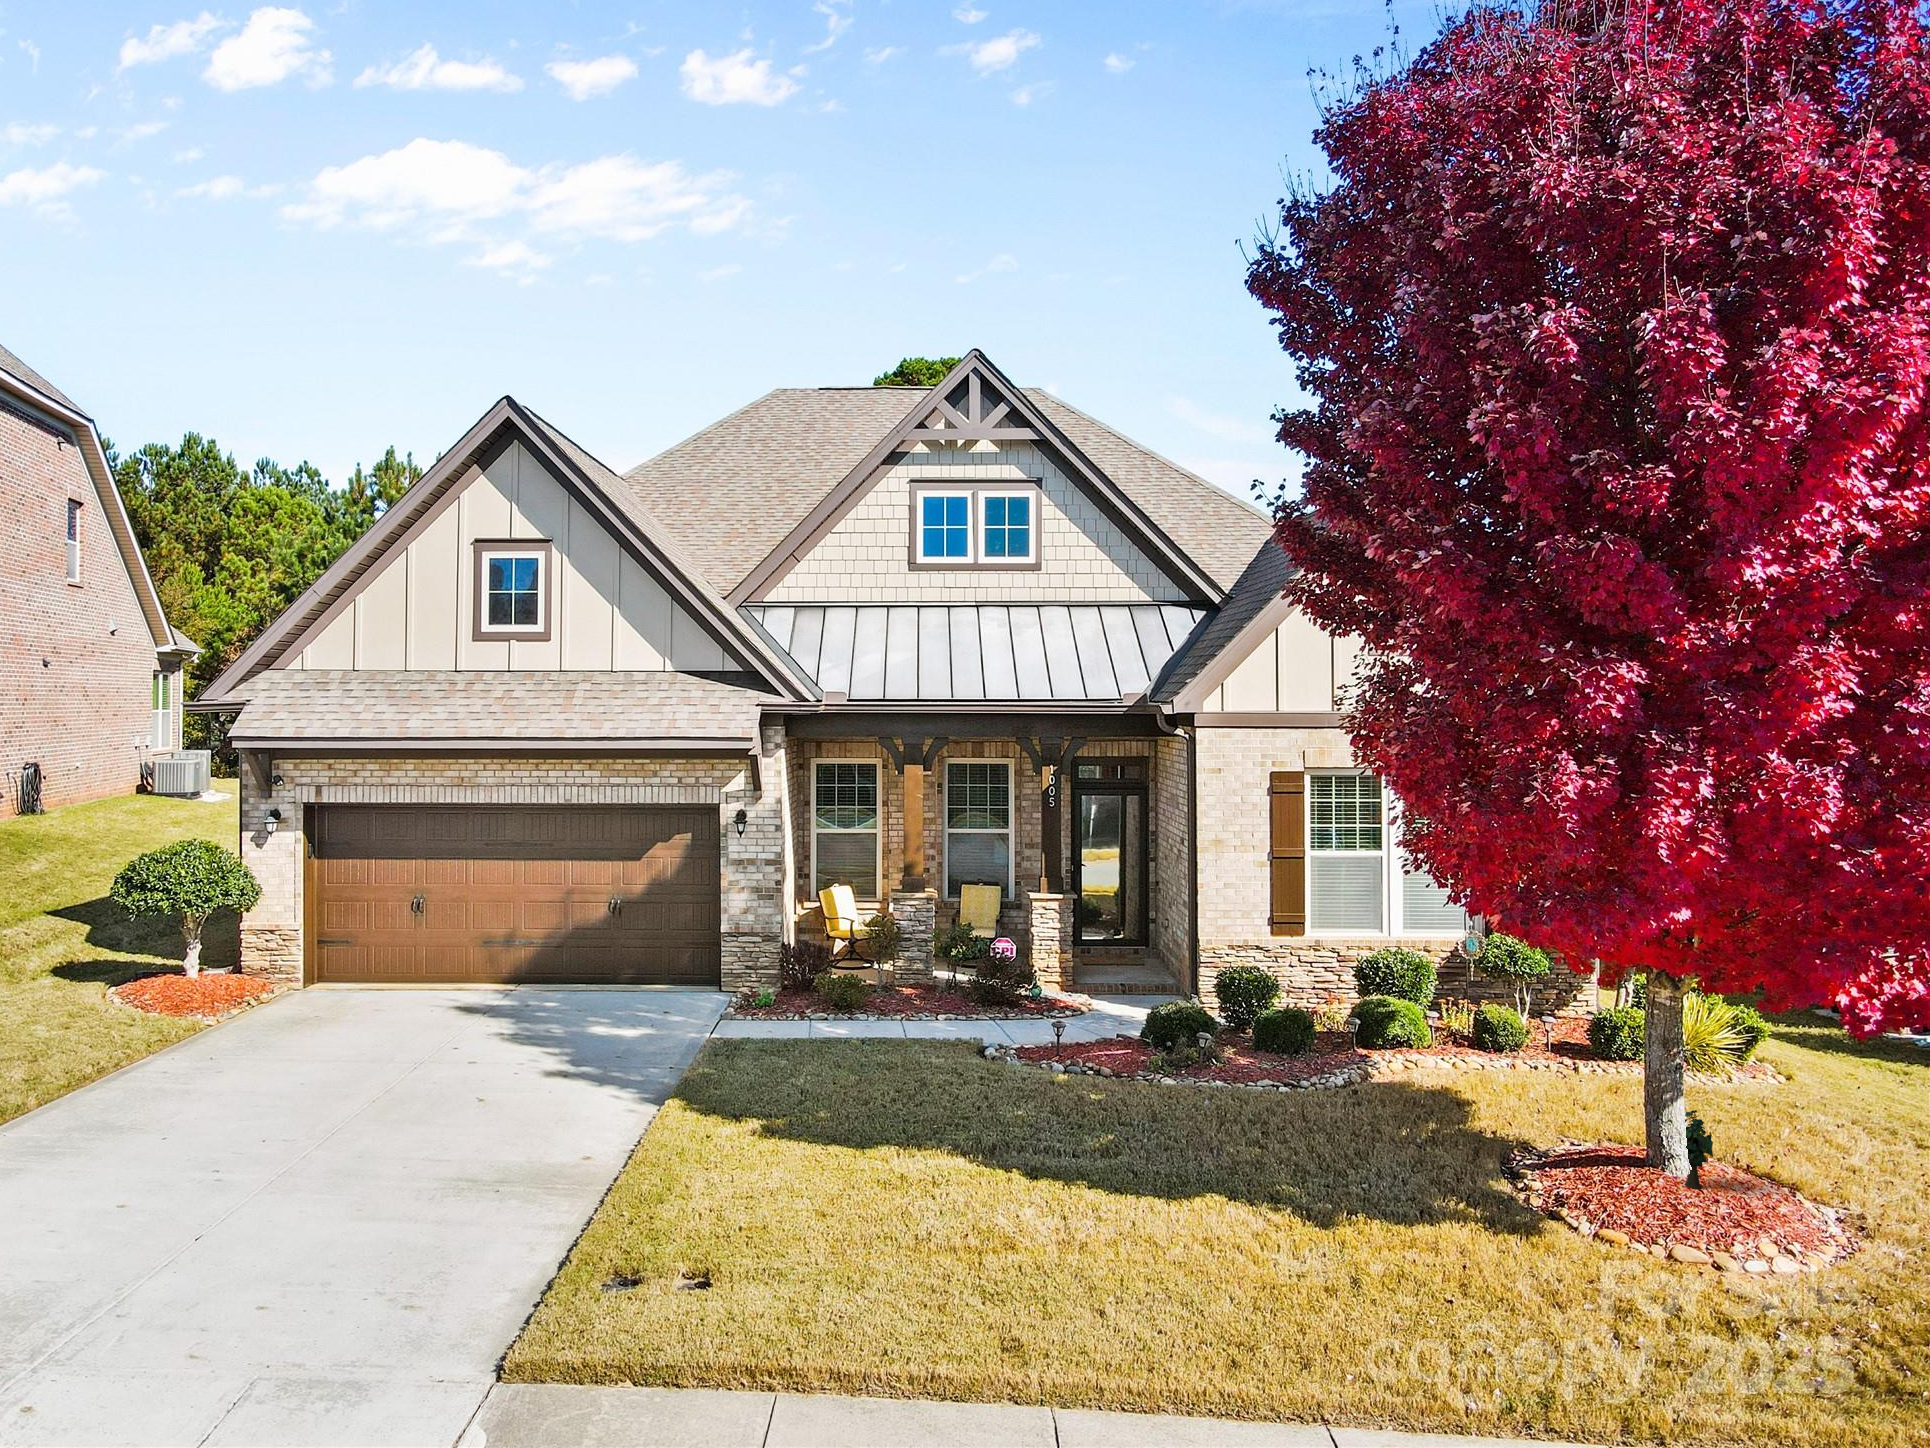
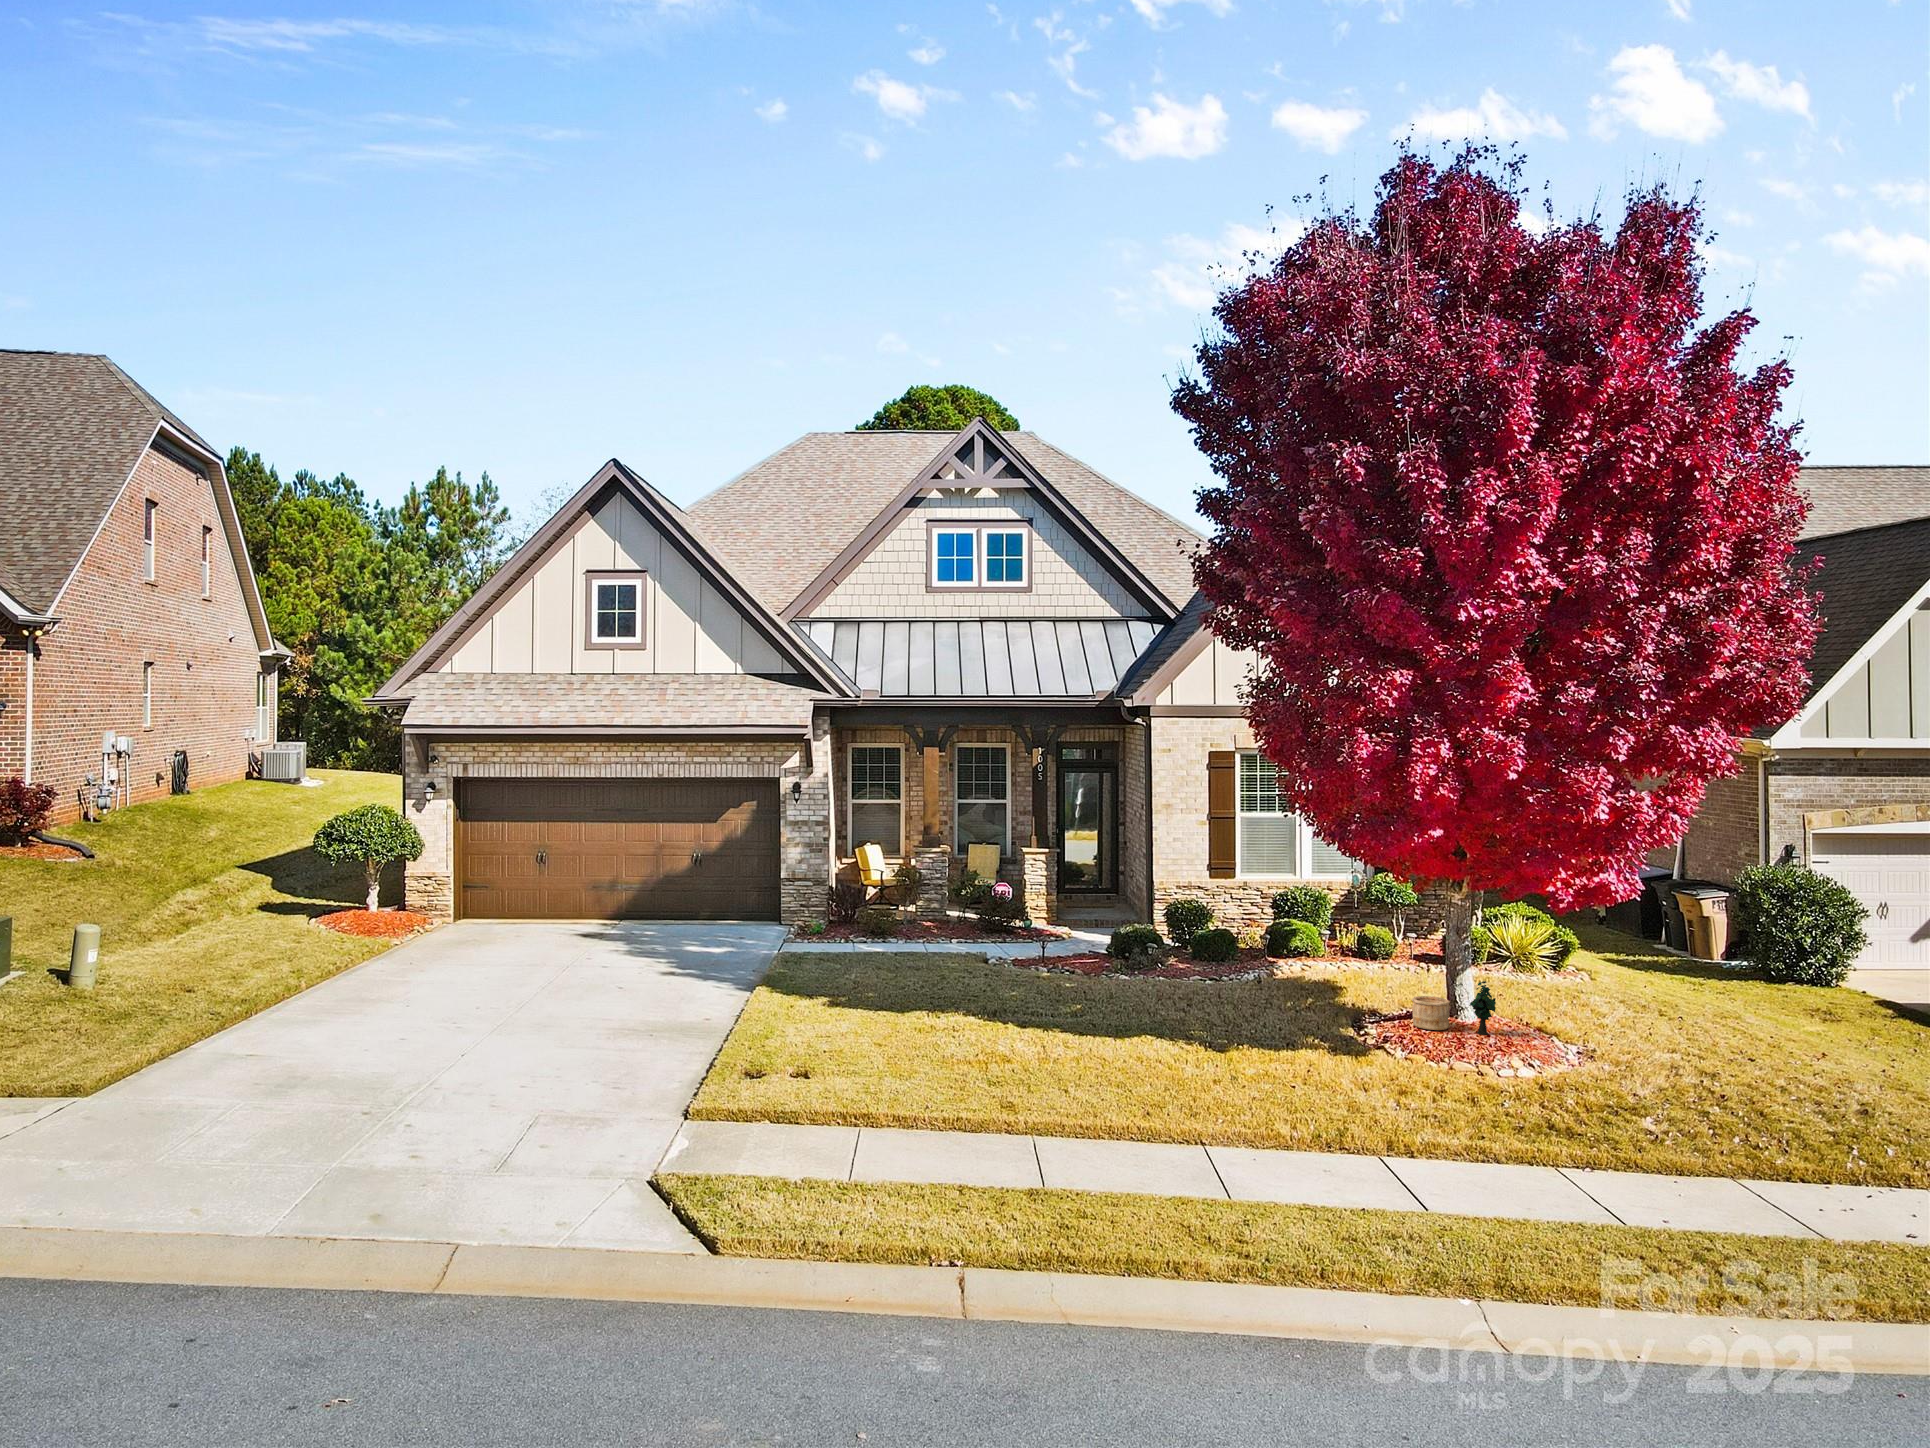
wooden bucket: none [1587,1127,1644,1181] -> present [1412,996,1450,1030]

